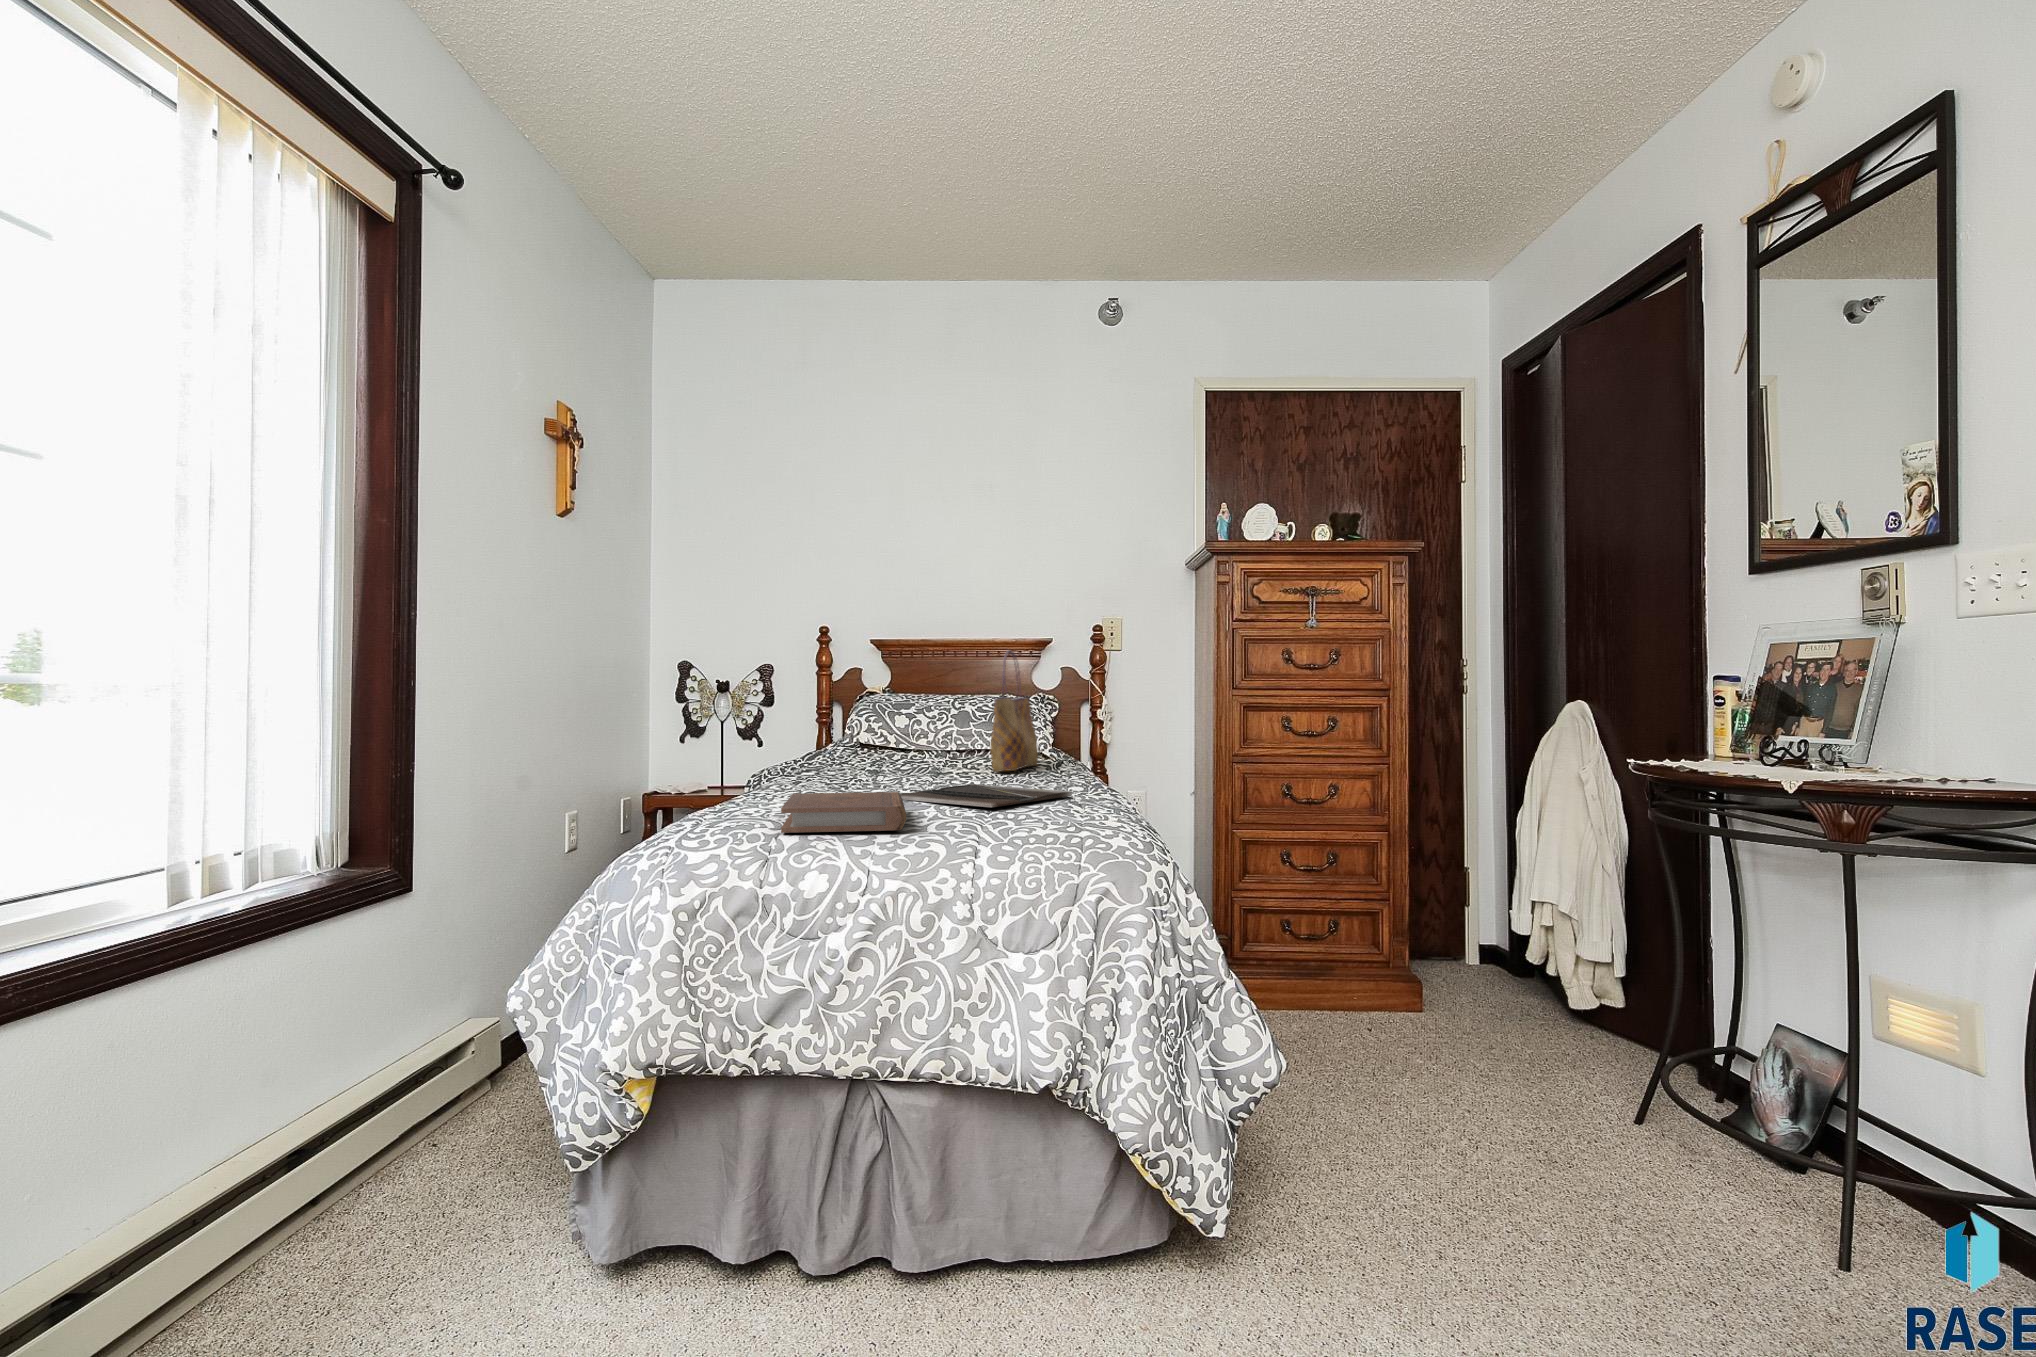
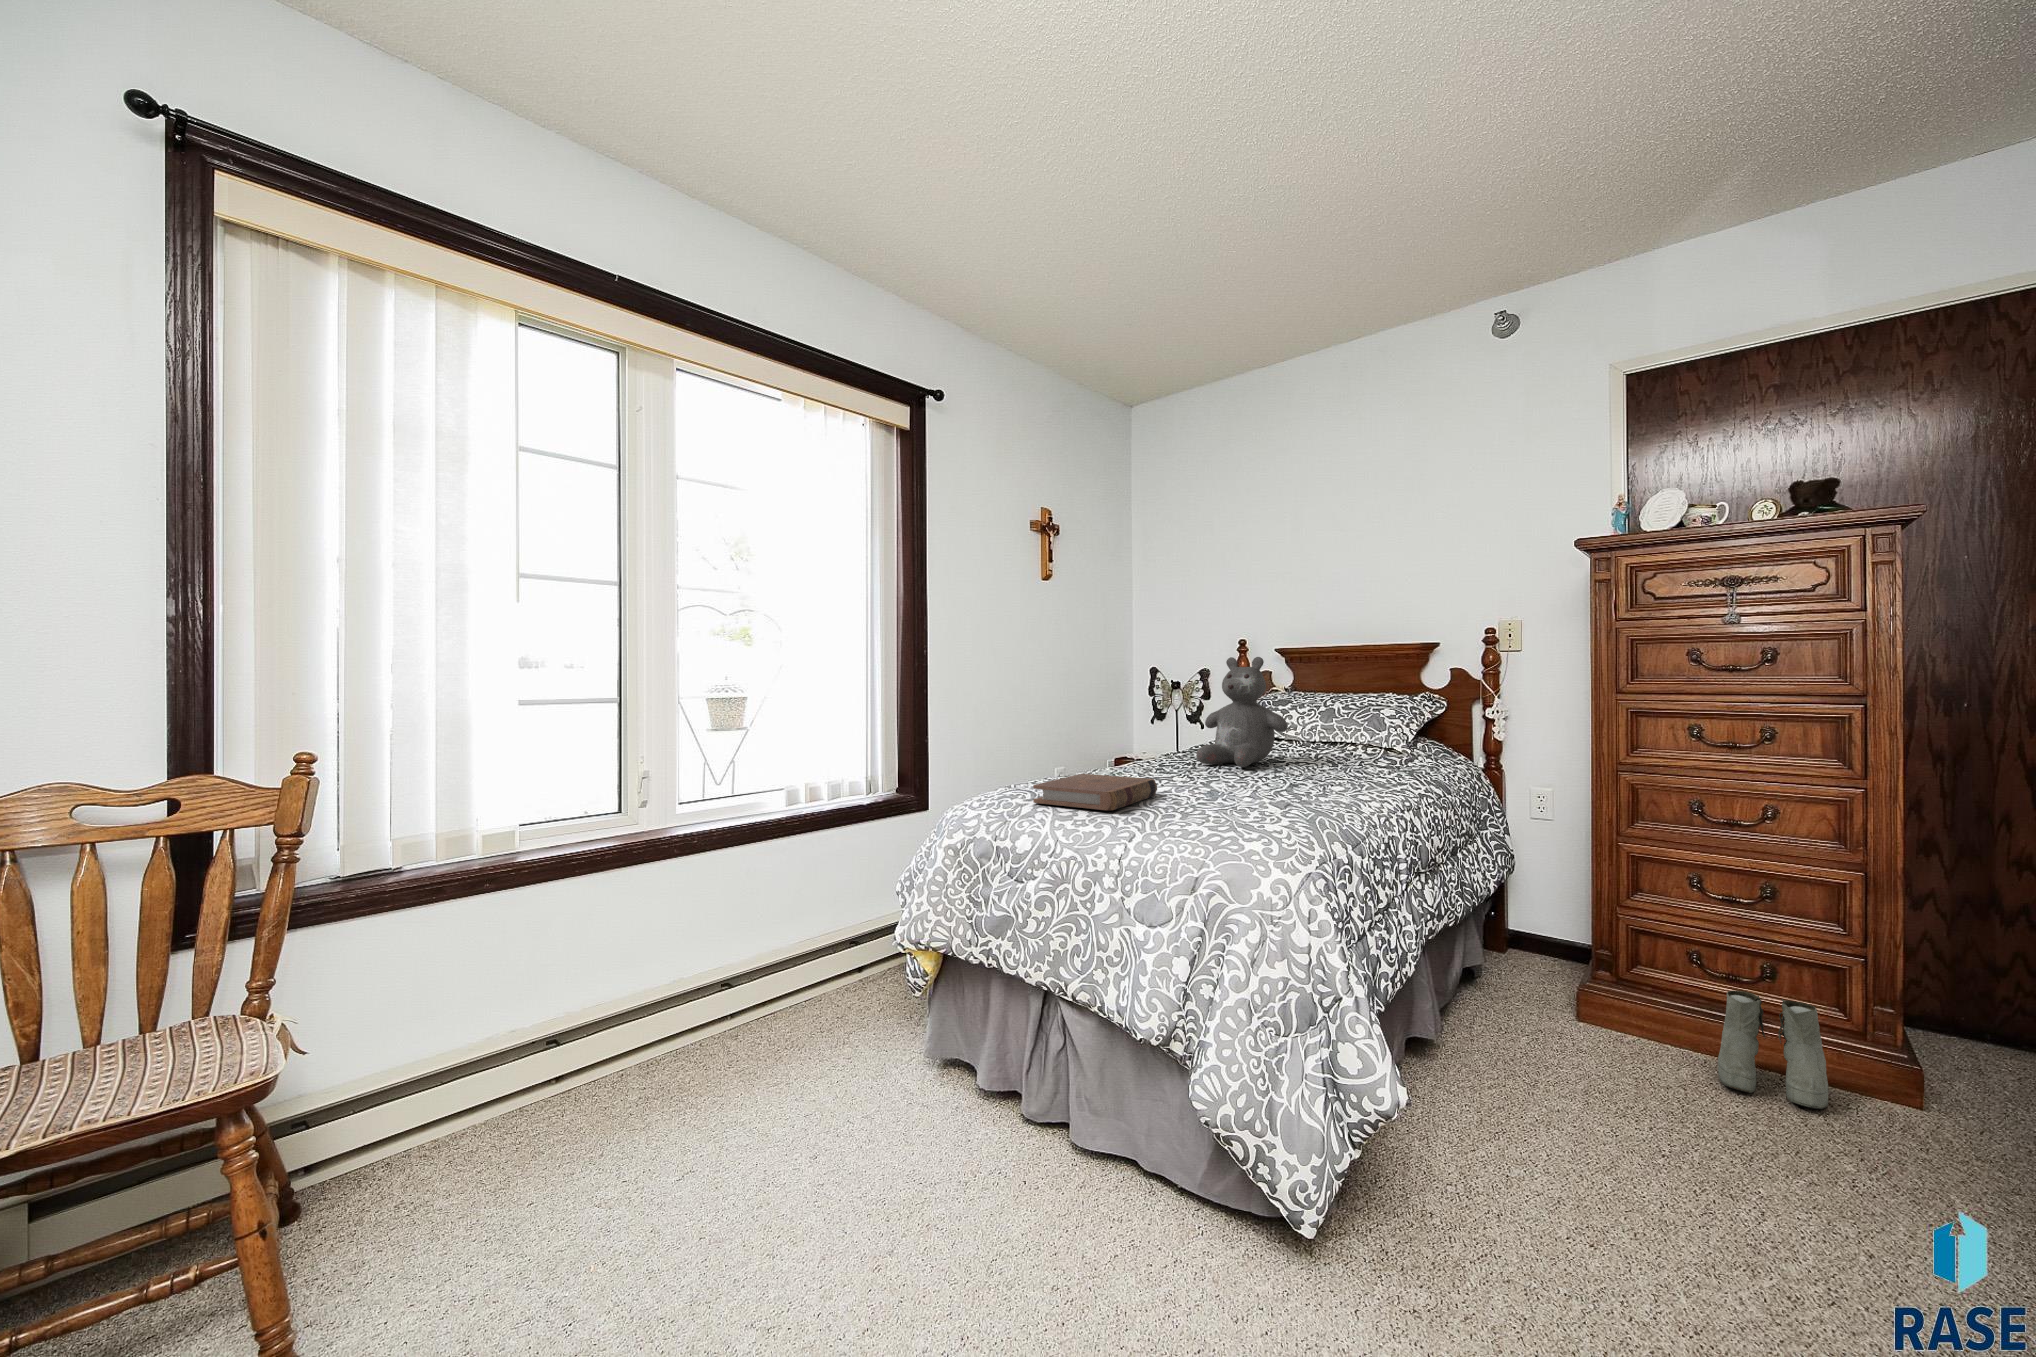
teddy bear: none [857,648,963,778] -> present [1196,657,1288,767]
tote bag: present [990,650,1038,772] -> none [1320,656,1387,766]
laptop: present [900,784,1072,808] -> none [1178,776,1337,799]
boots: none [1317,936,1387,1017] -> present [1718,991,1828,1109]

